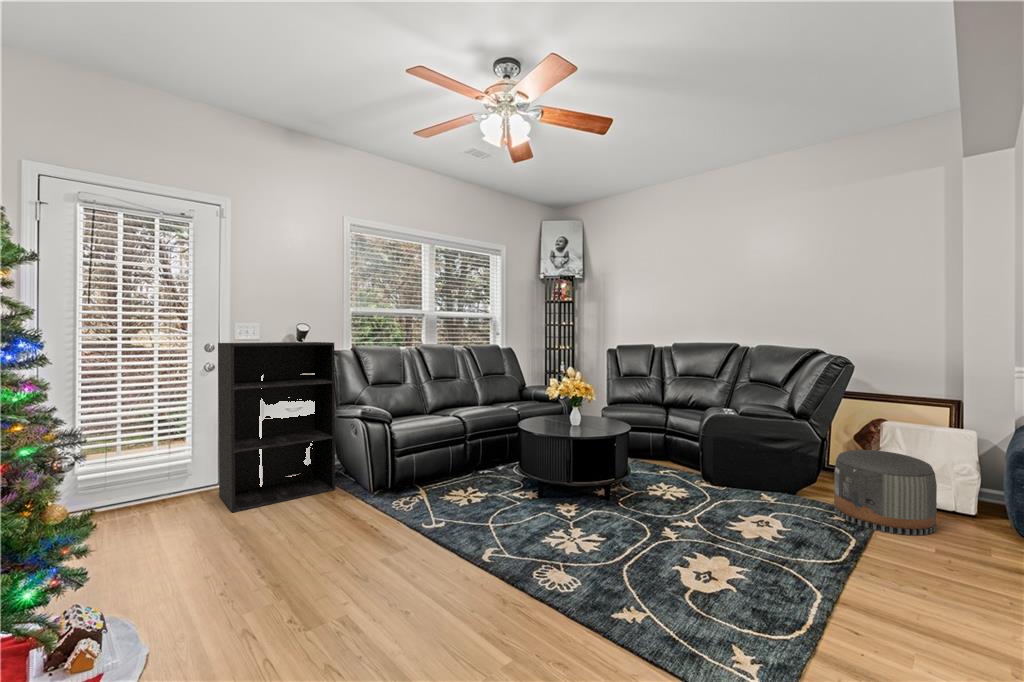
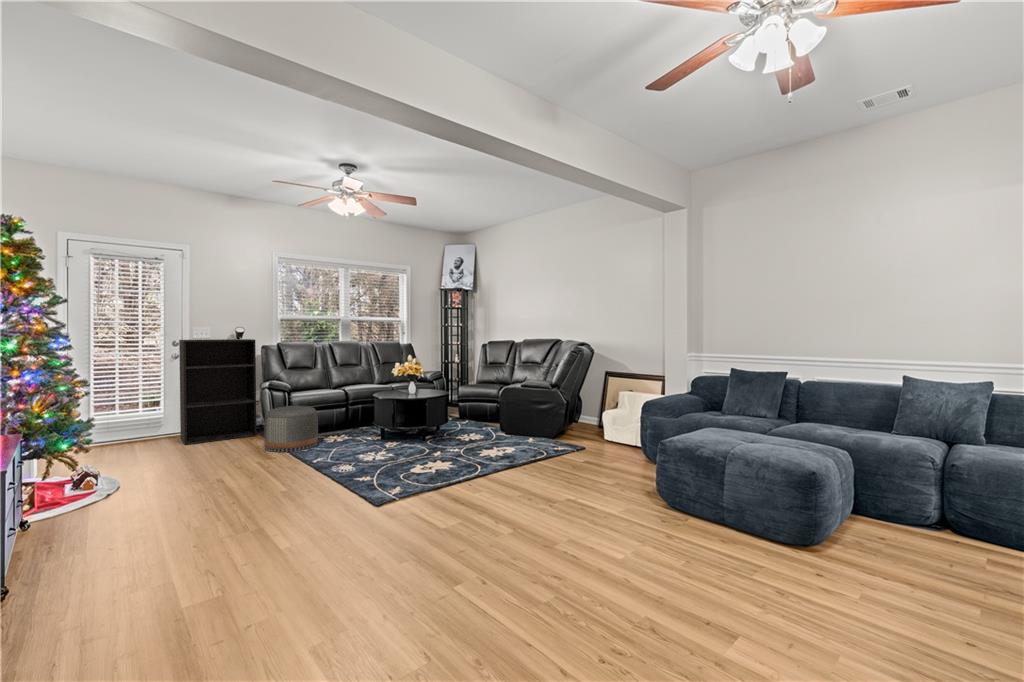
pouf: present [834,450,937,535] -> present [264,406,318,452]

